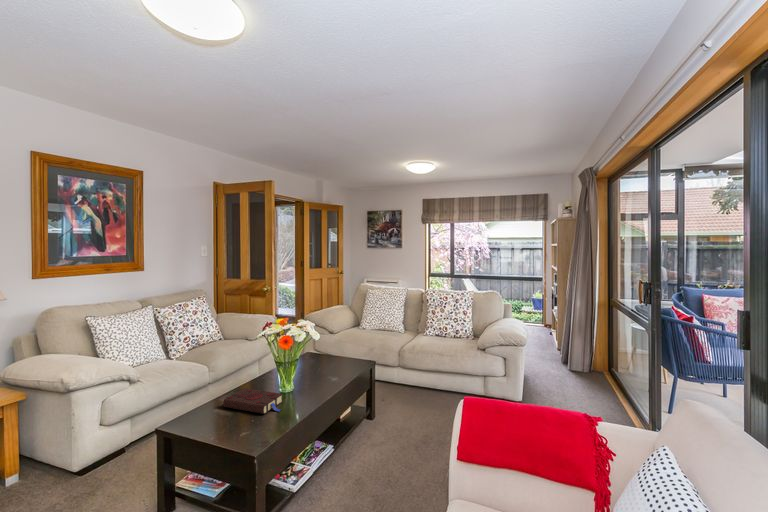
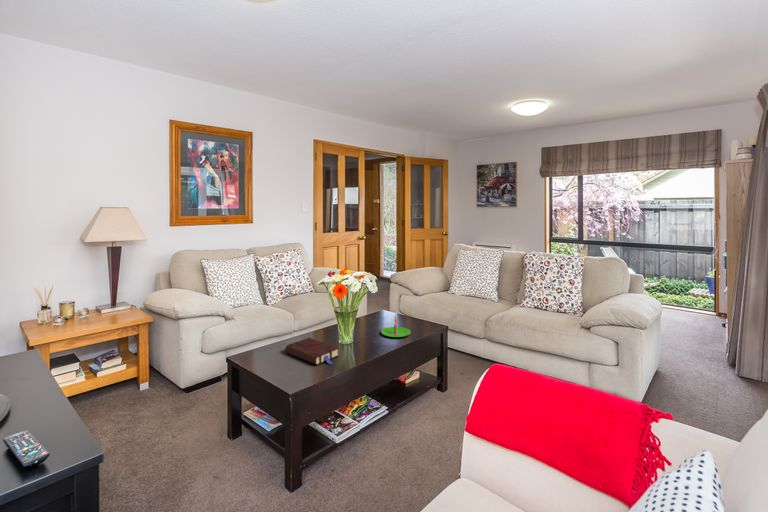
candle: none [314,355,343,377] -> present [381,315,411,337]

